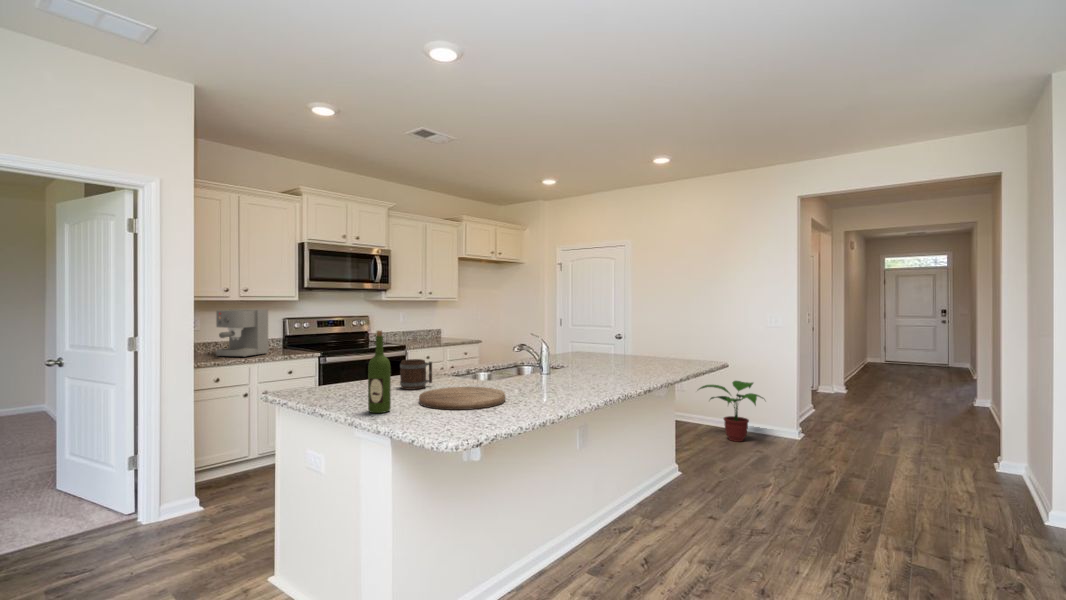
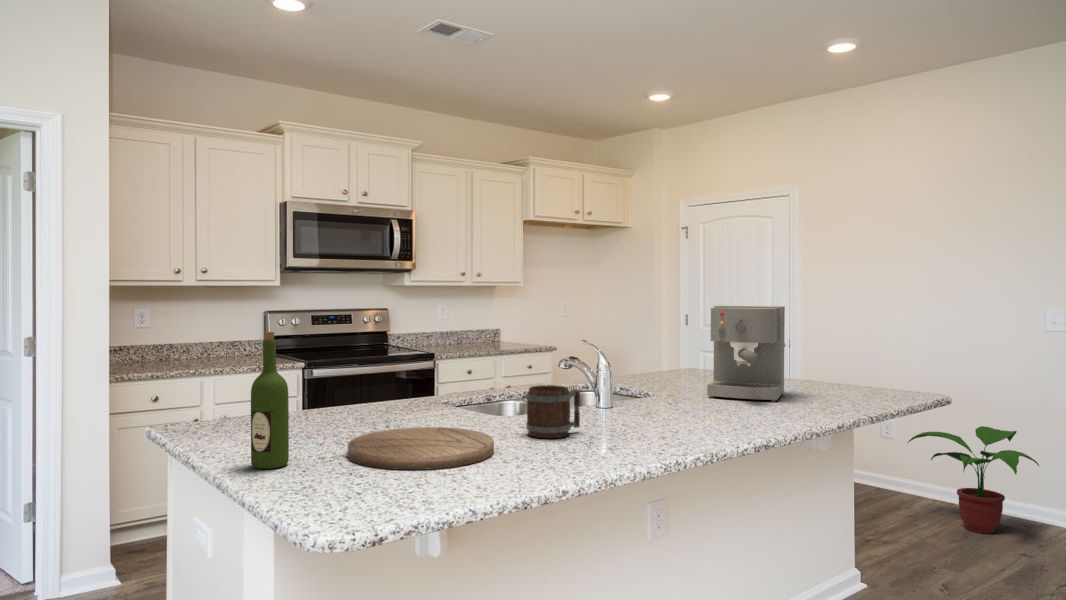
coffee maker: present [216,309,268,357] -> present [707,305,785,402]
mug: present [400,359,432,390] -> present [526,385,580,438]

